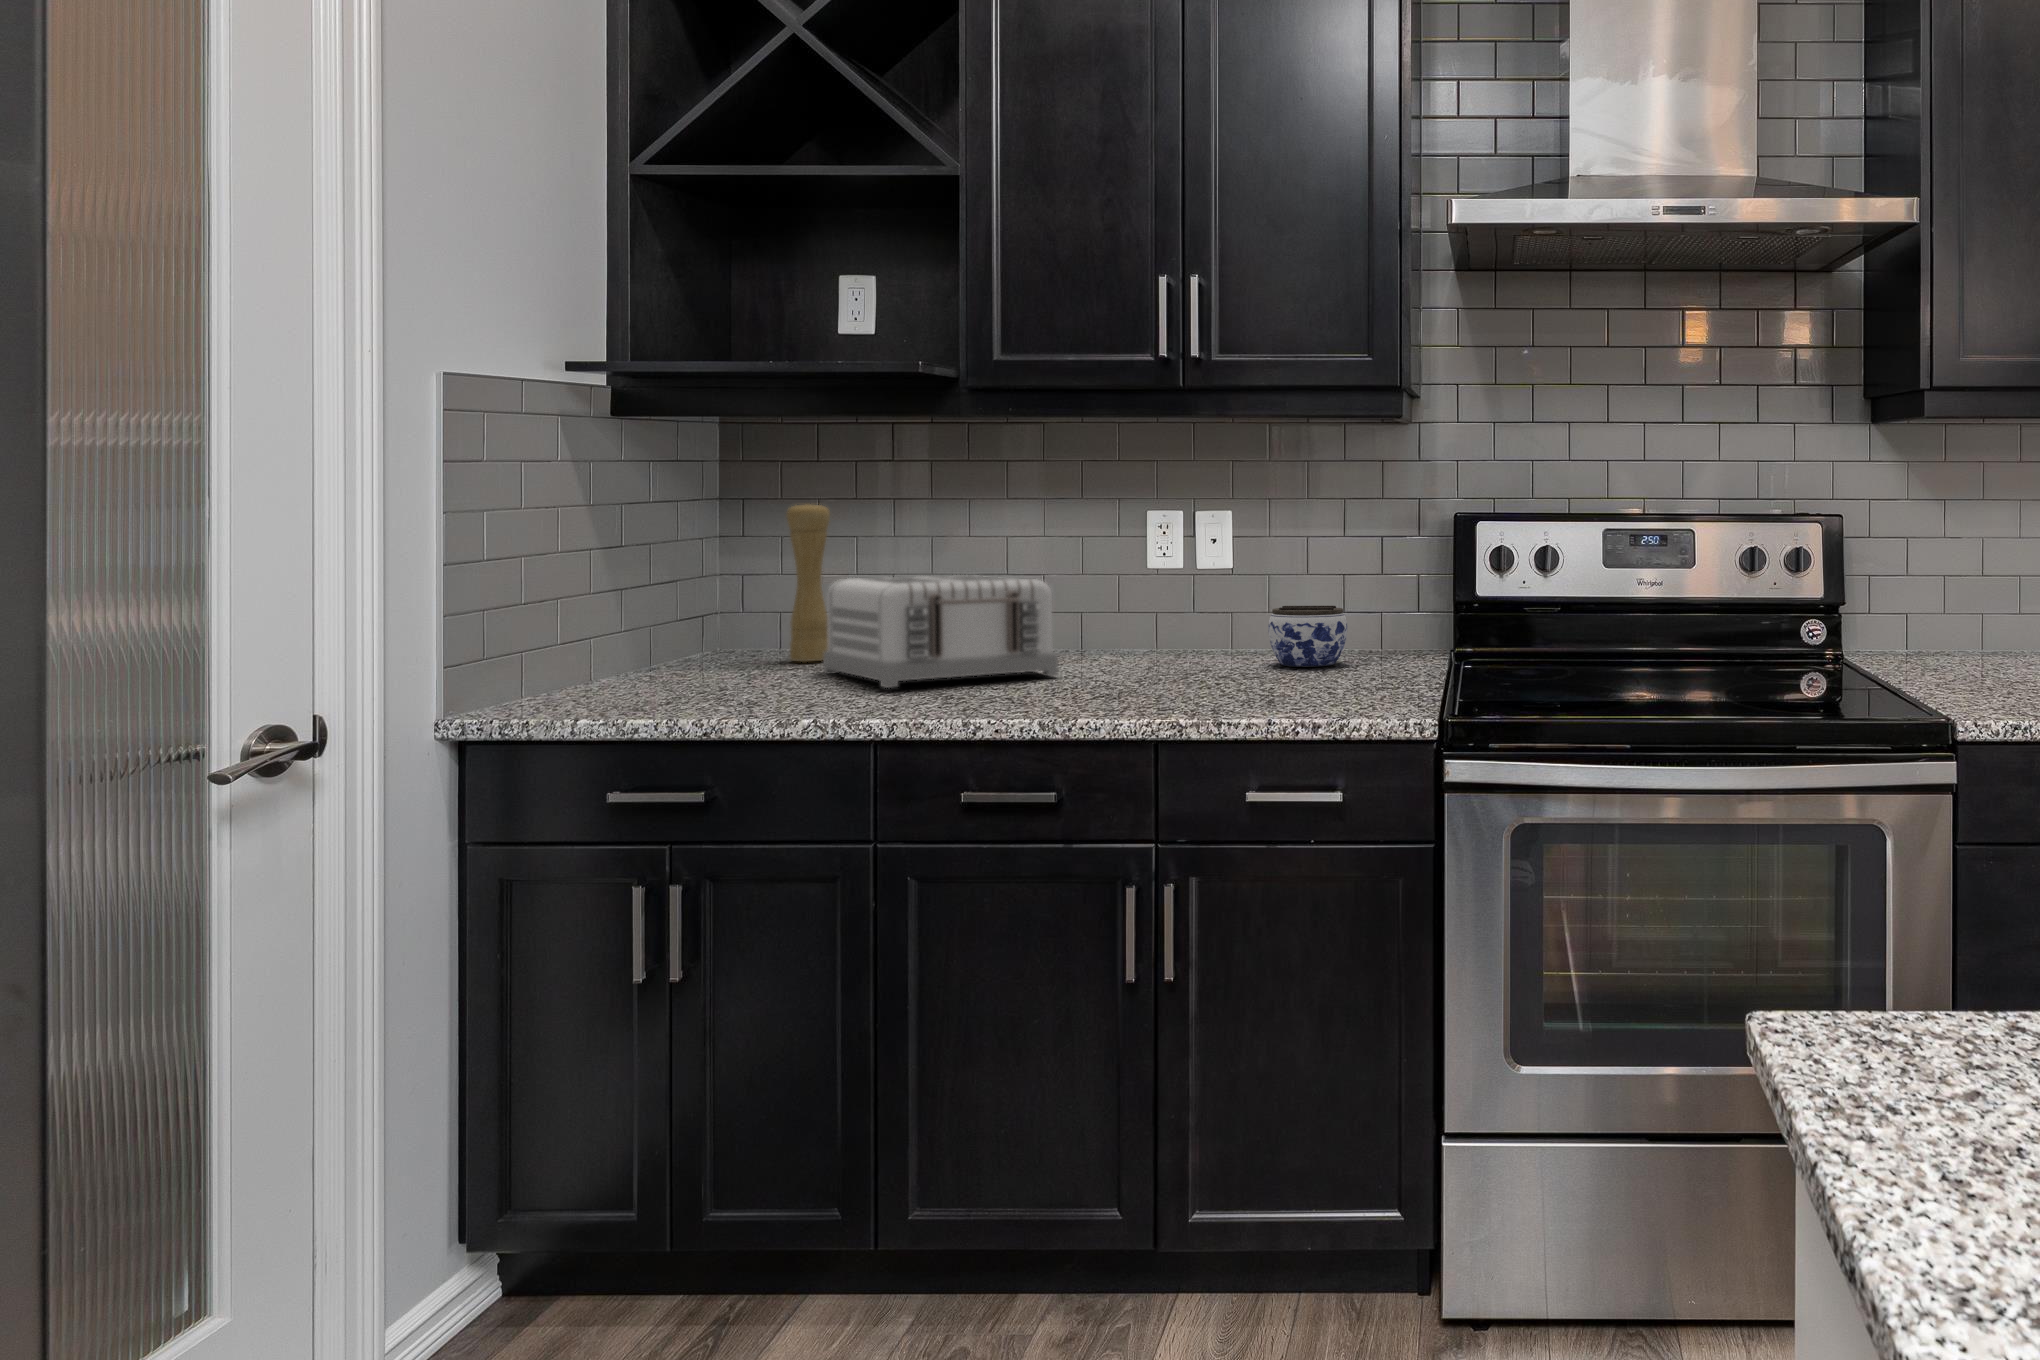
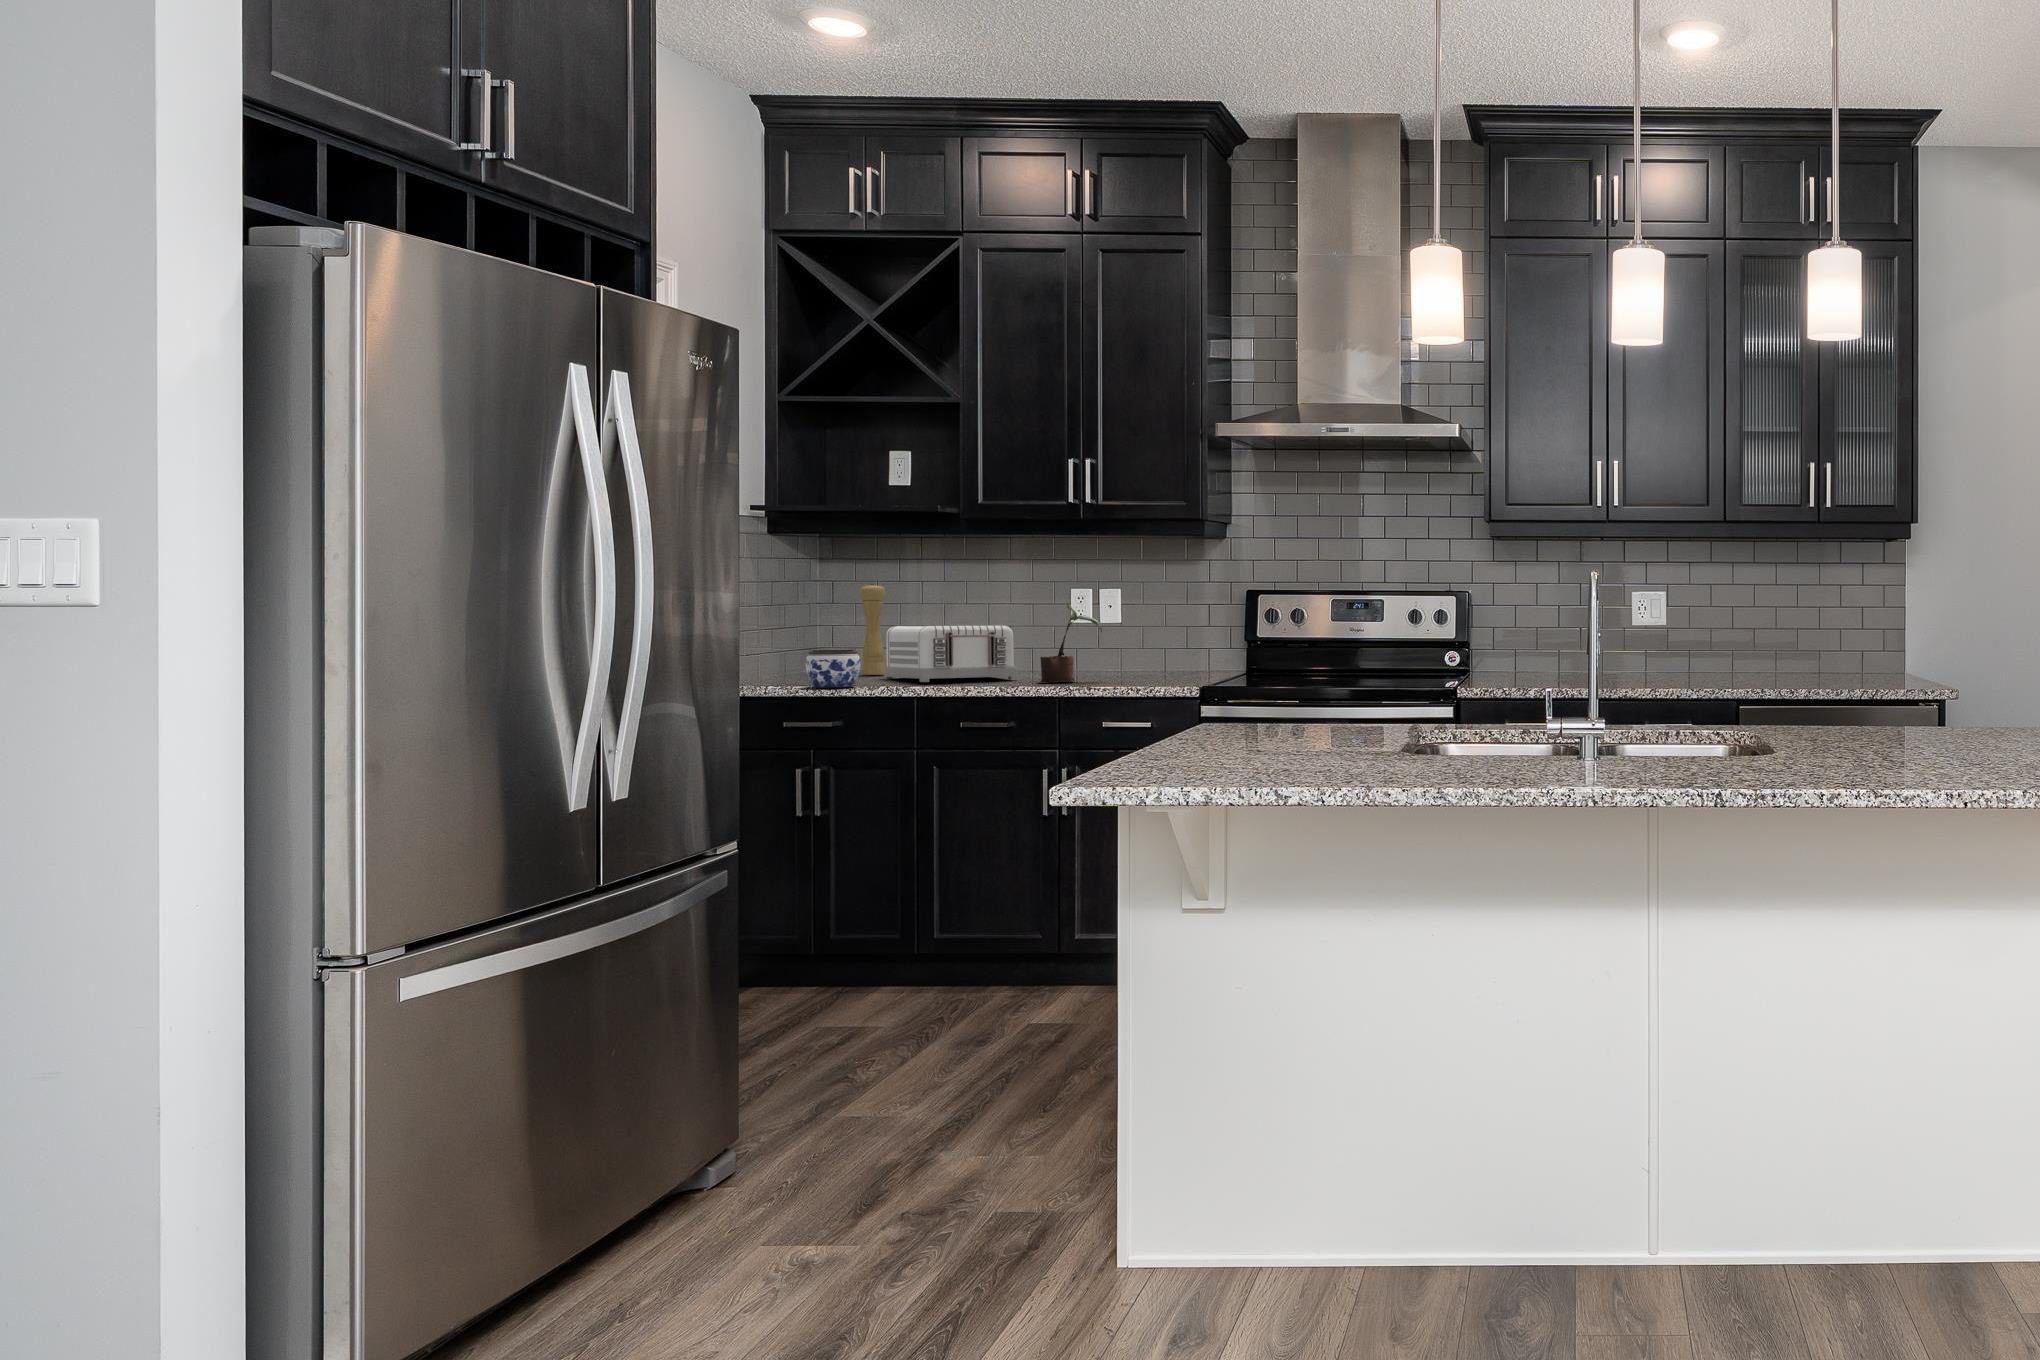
potted plant: none [1092,540,1211,687] -> present [1037,603,1102,683]
jar: present [1268,606,1347,667] -> present [806,650,860,688]

